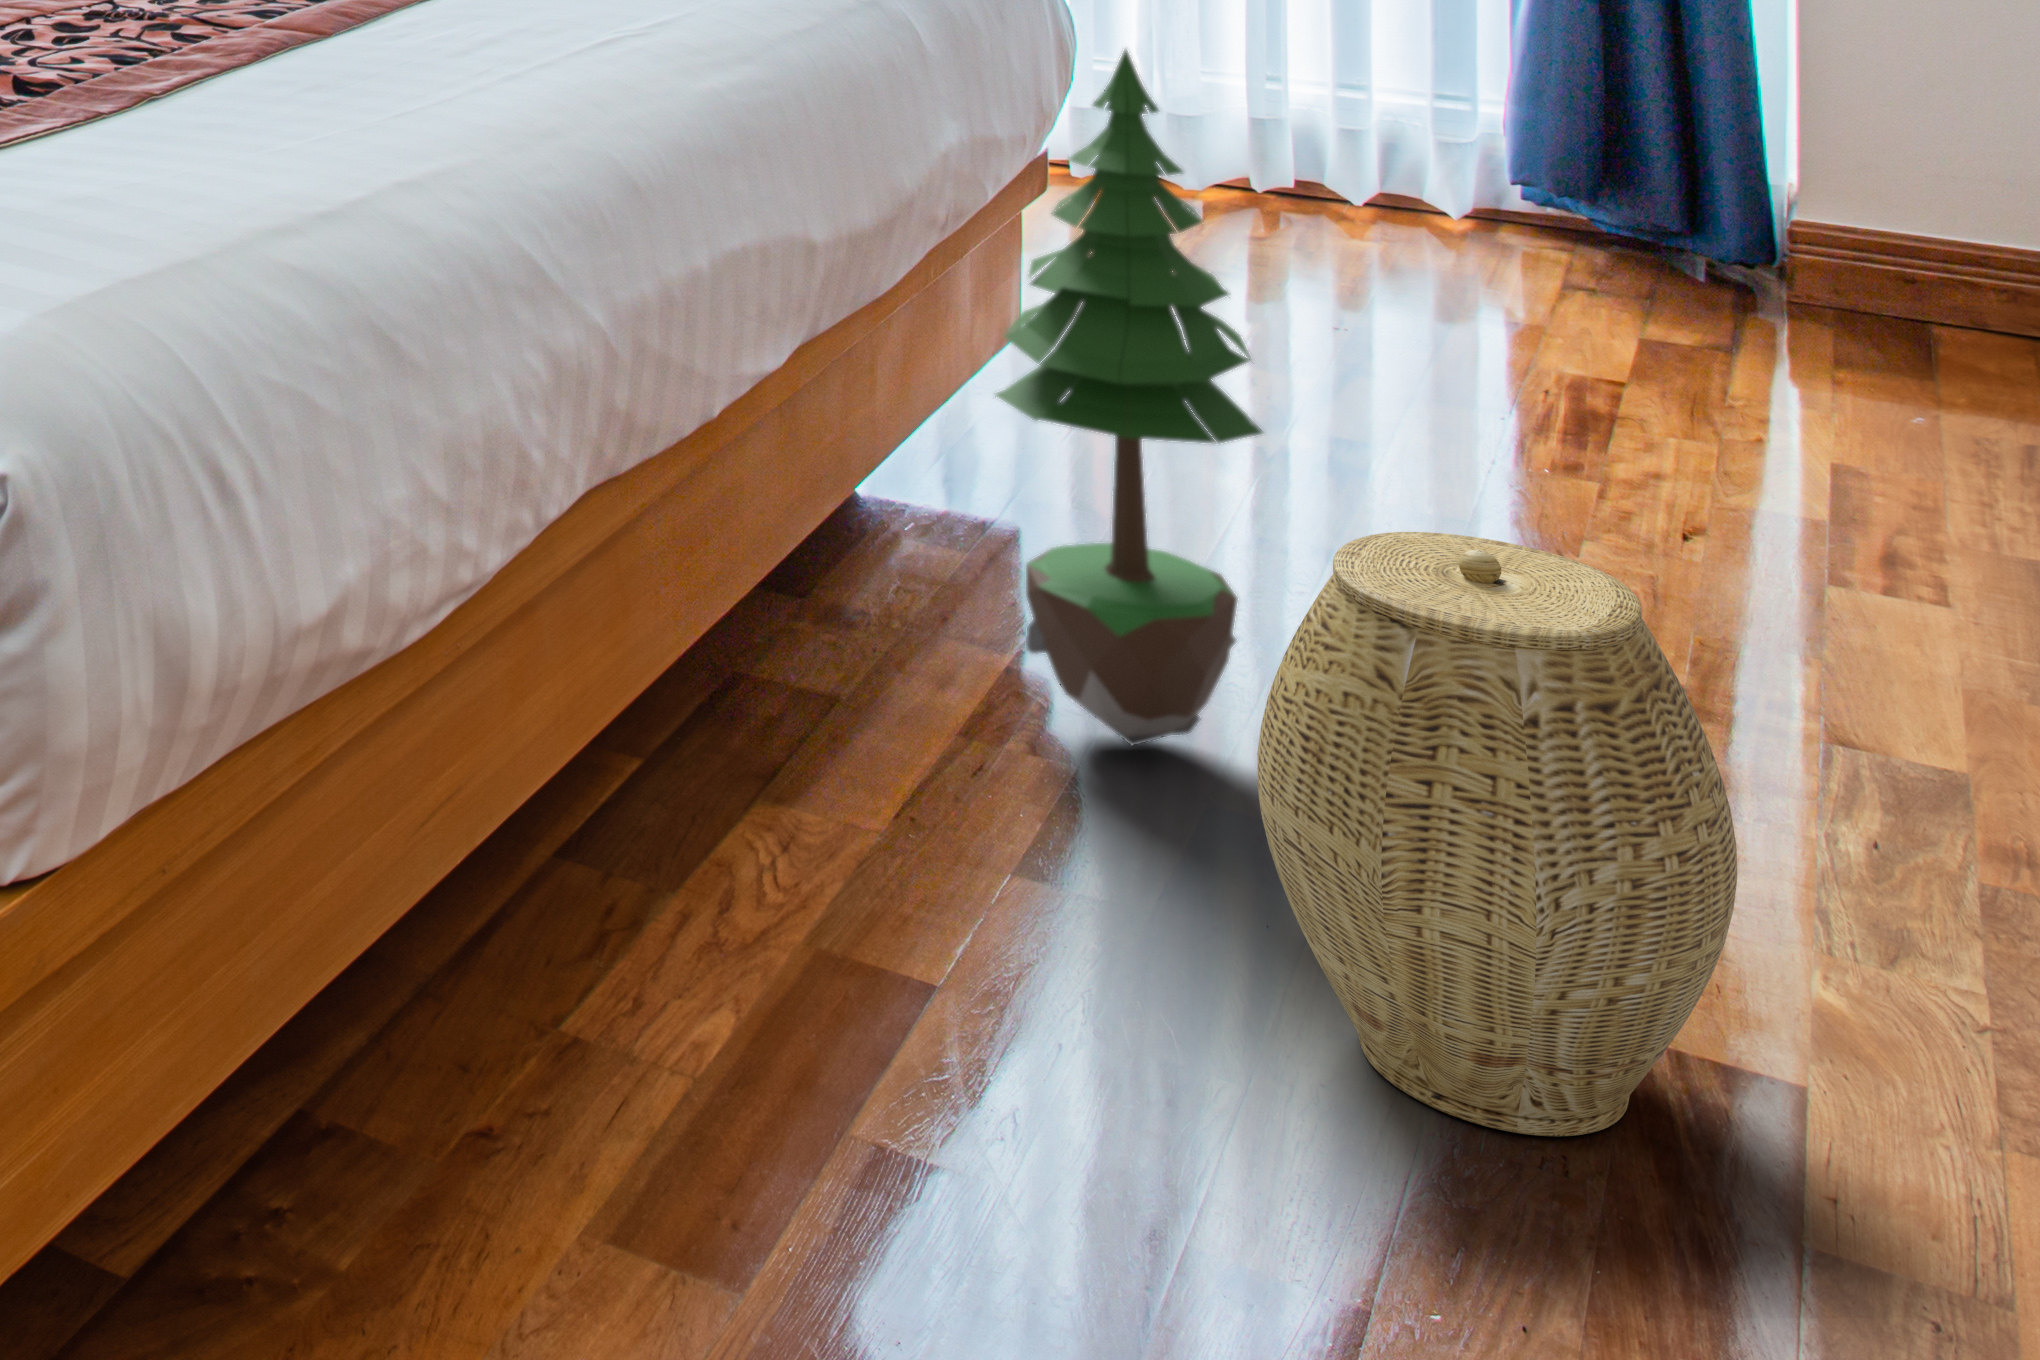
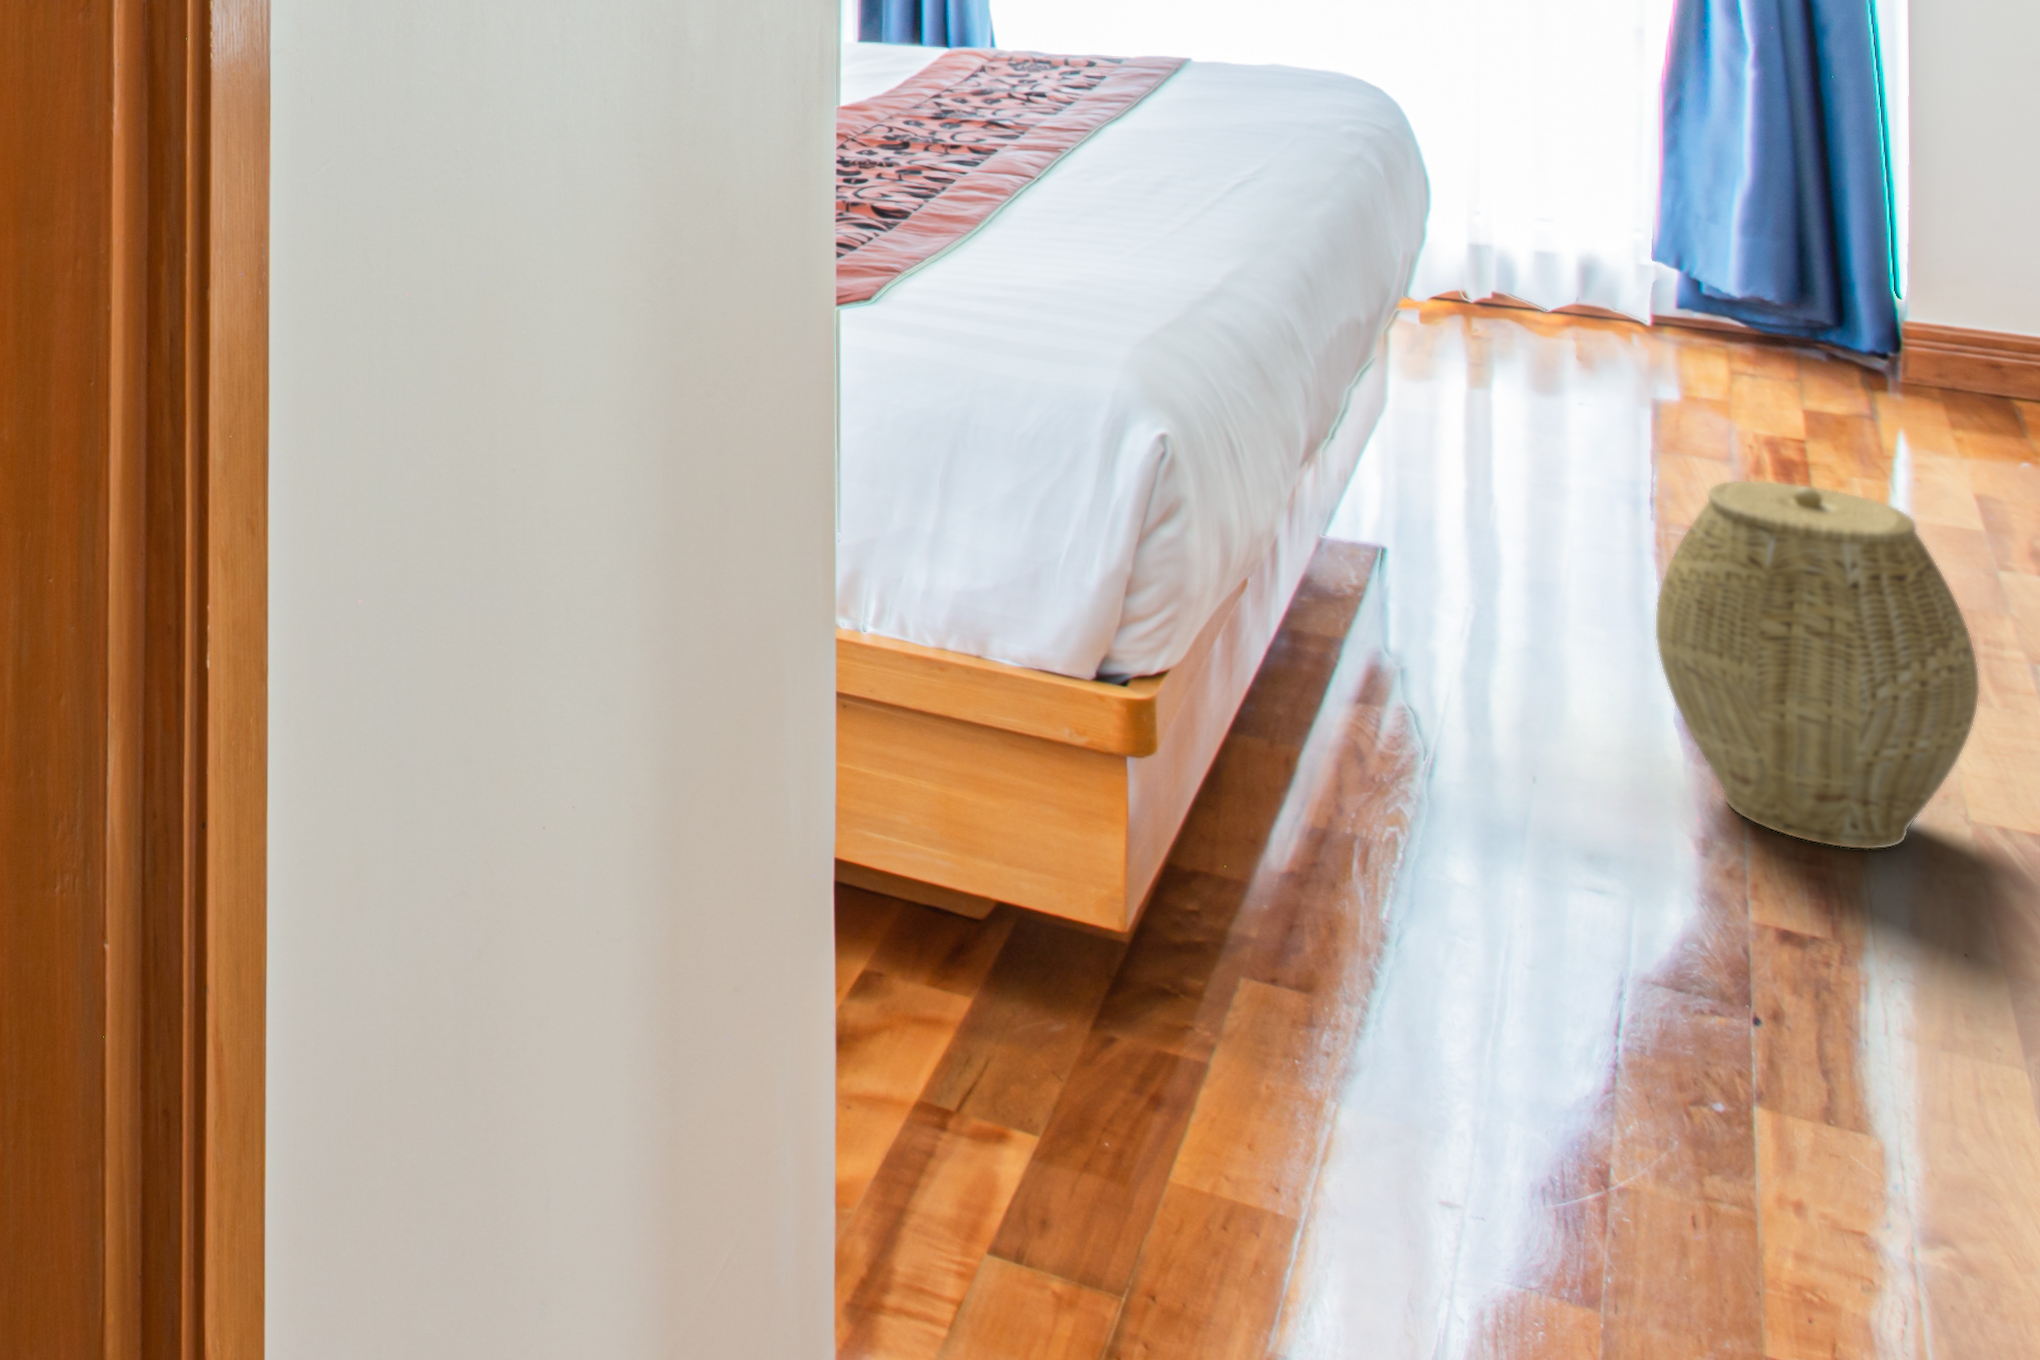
potted tree: present [995,50,1262,745] -> none [1419,169,1615,646]

